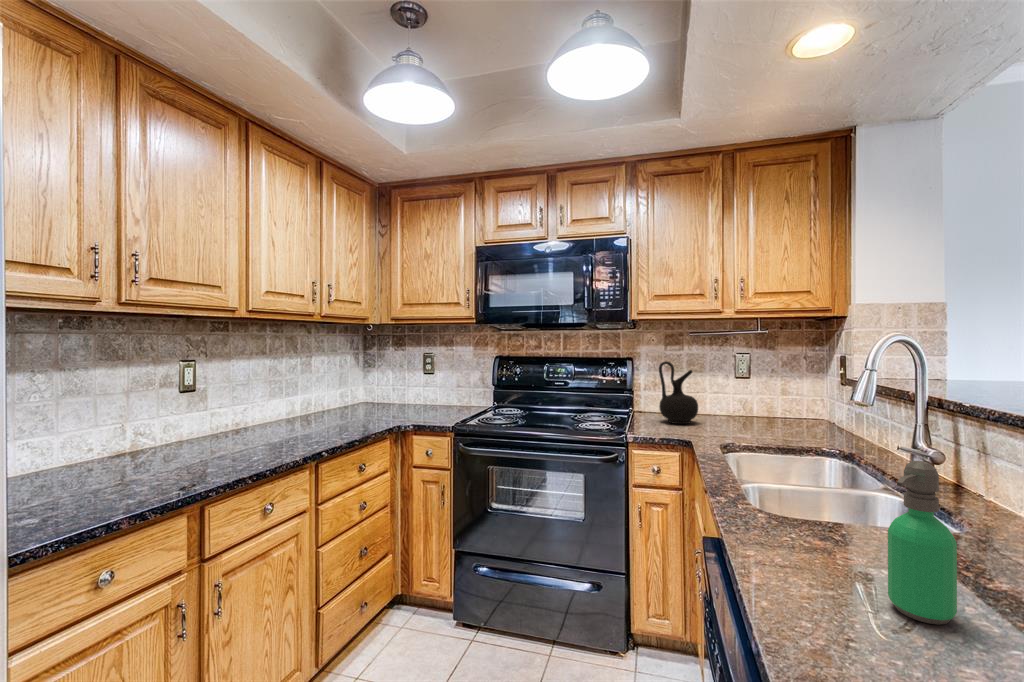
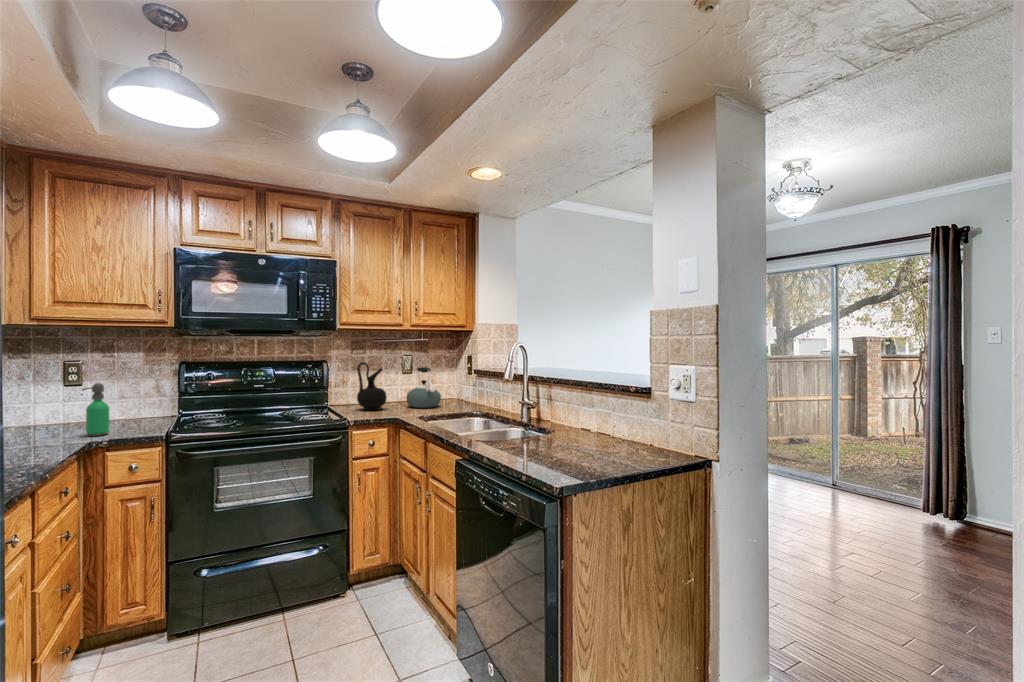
kettle: none [729,371,783,430] -> present [407,367,441,408]
soap dispenser: present [888,461,957,625] -> present [83,383,109,436]

